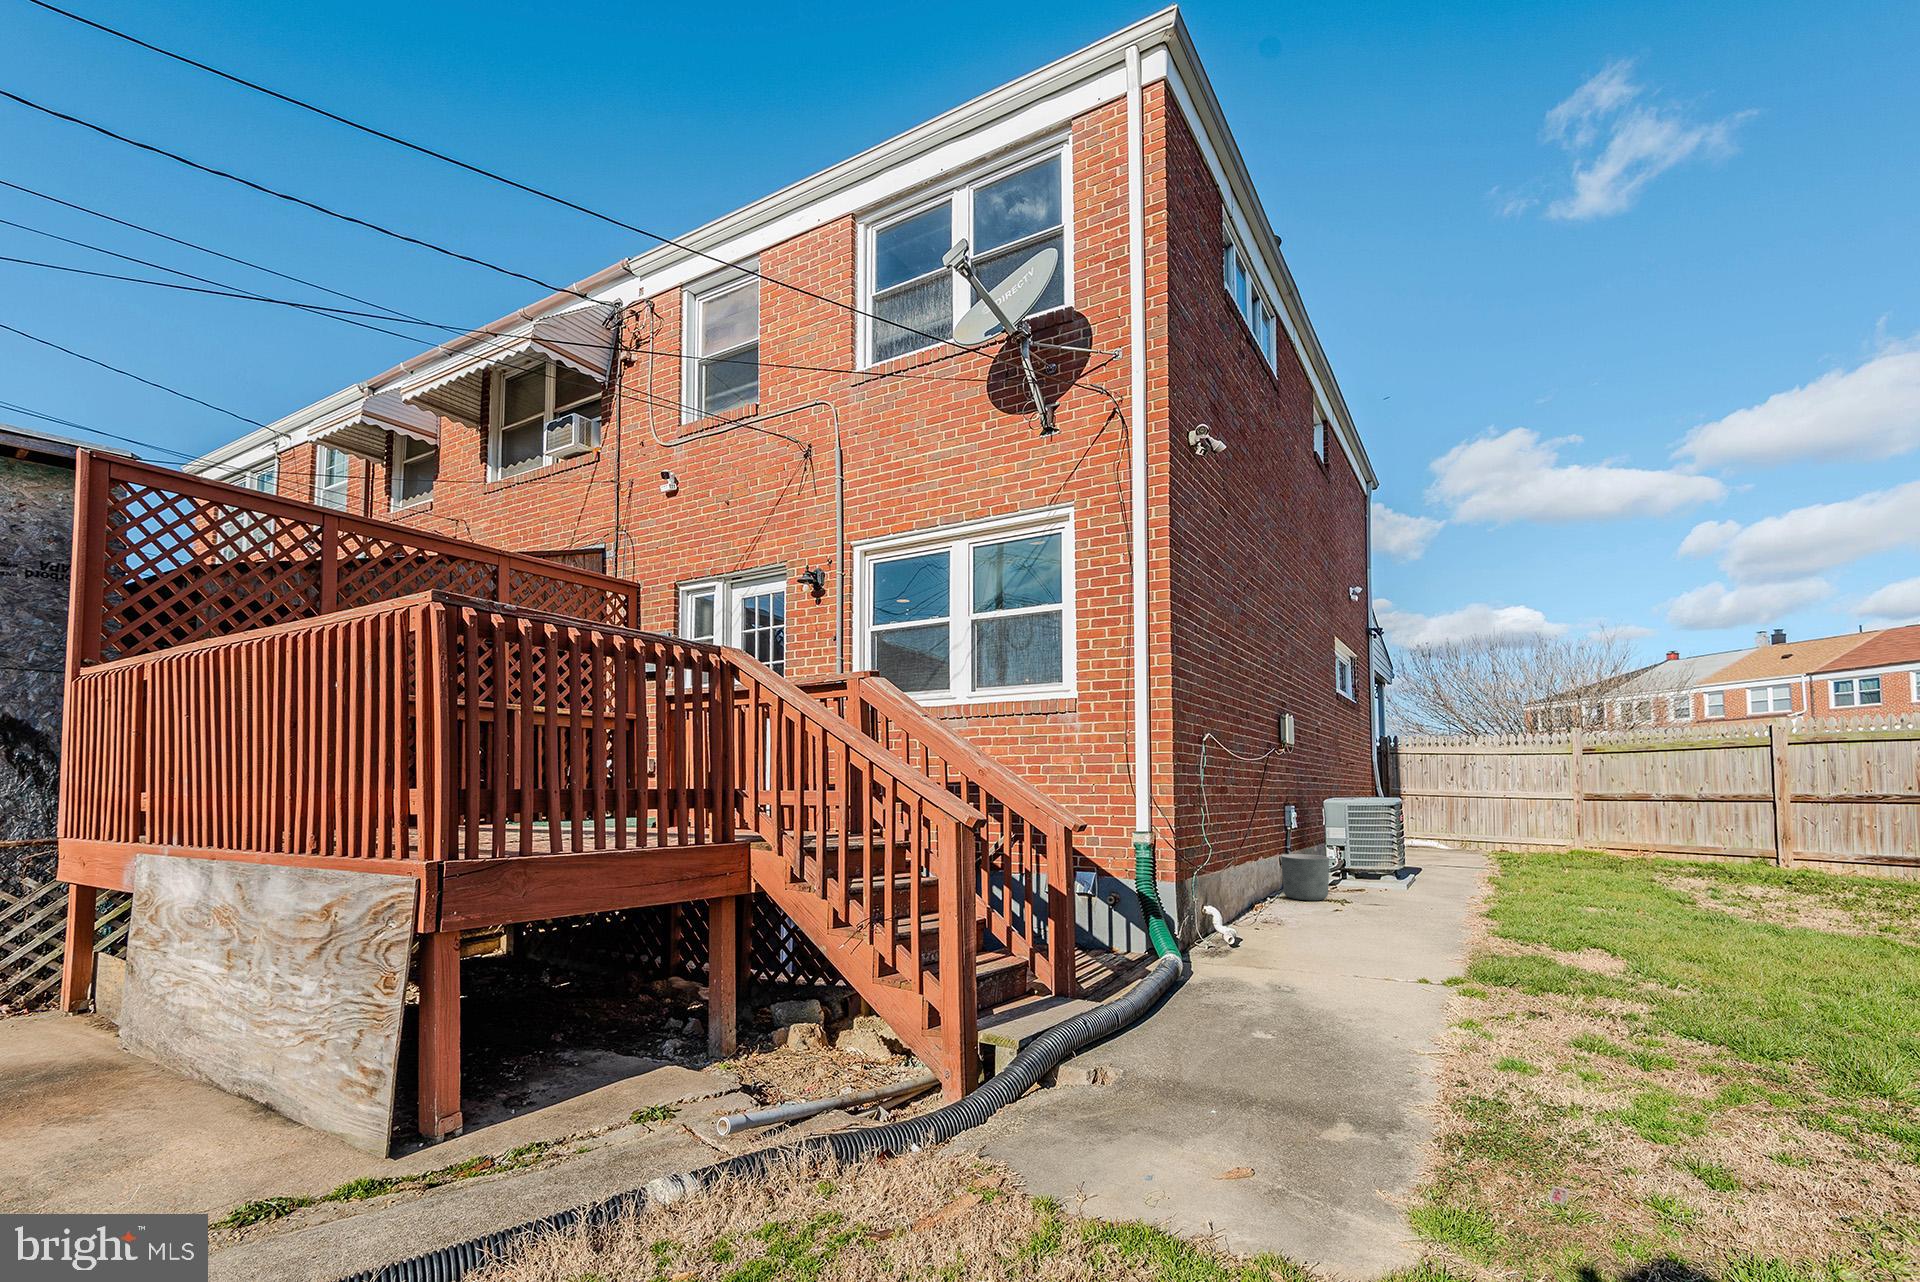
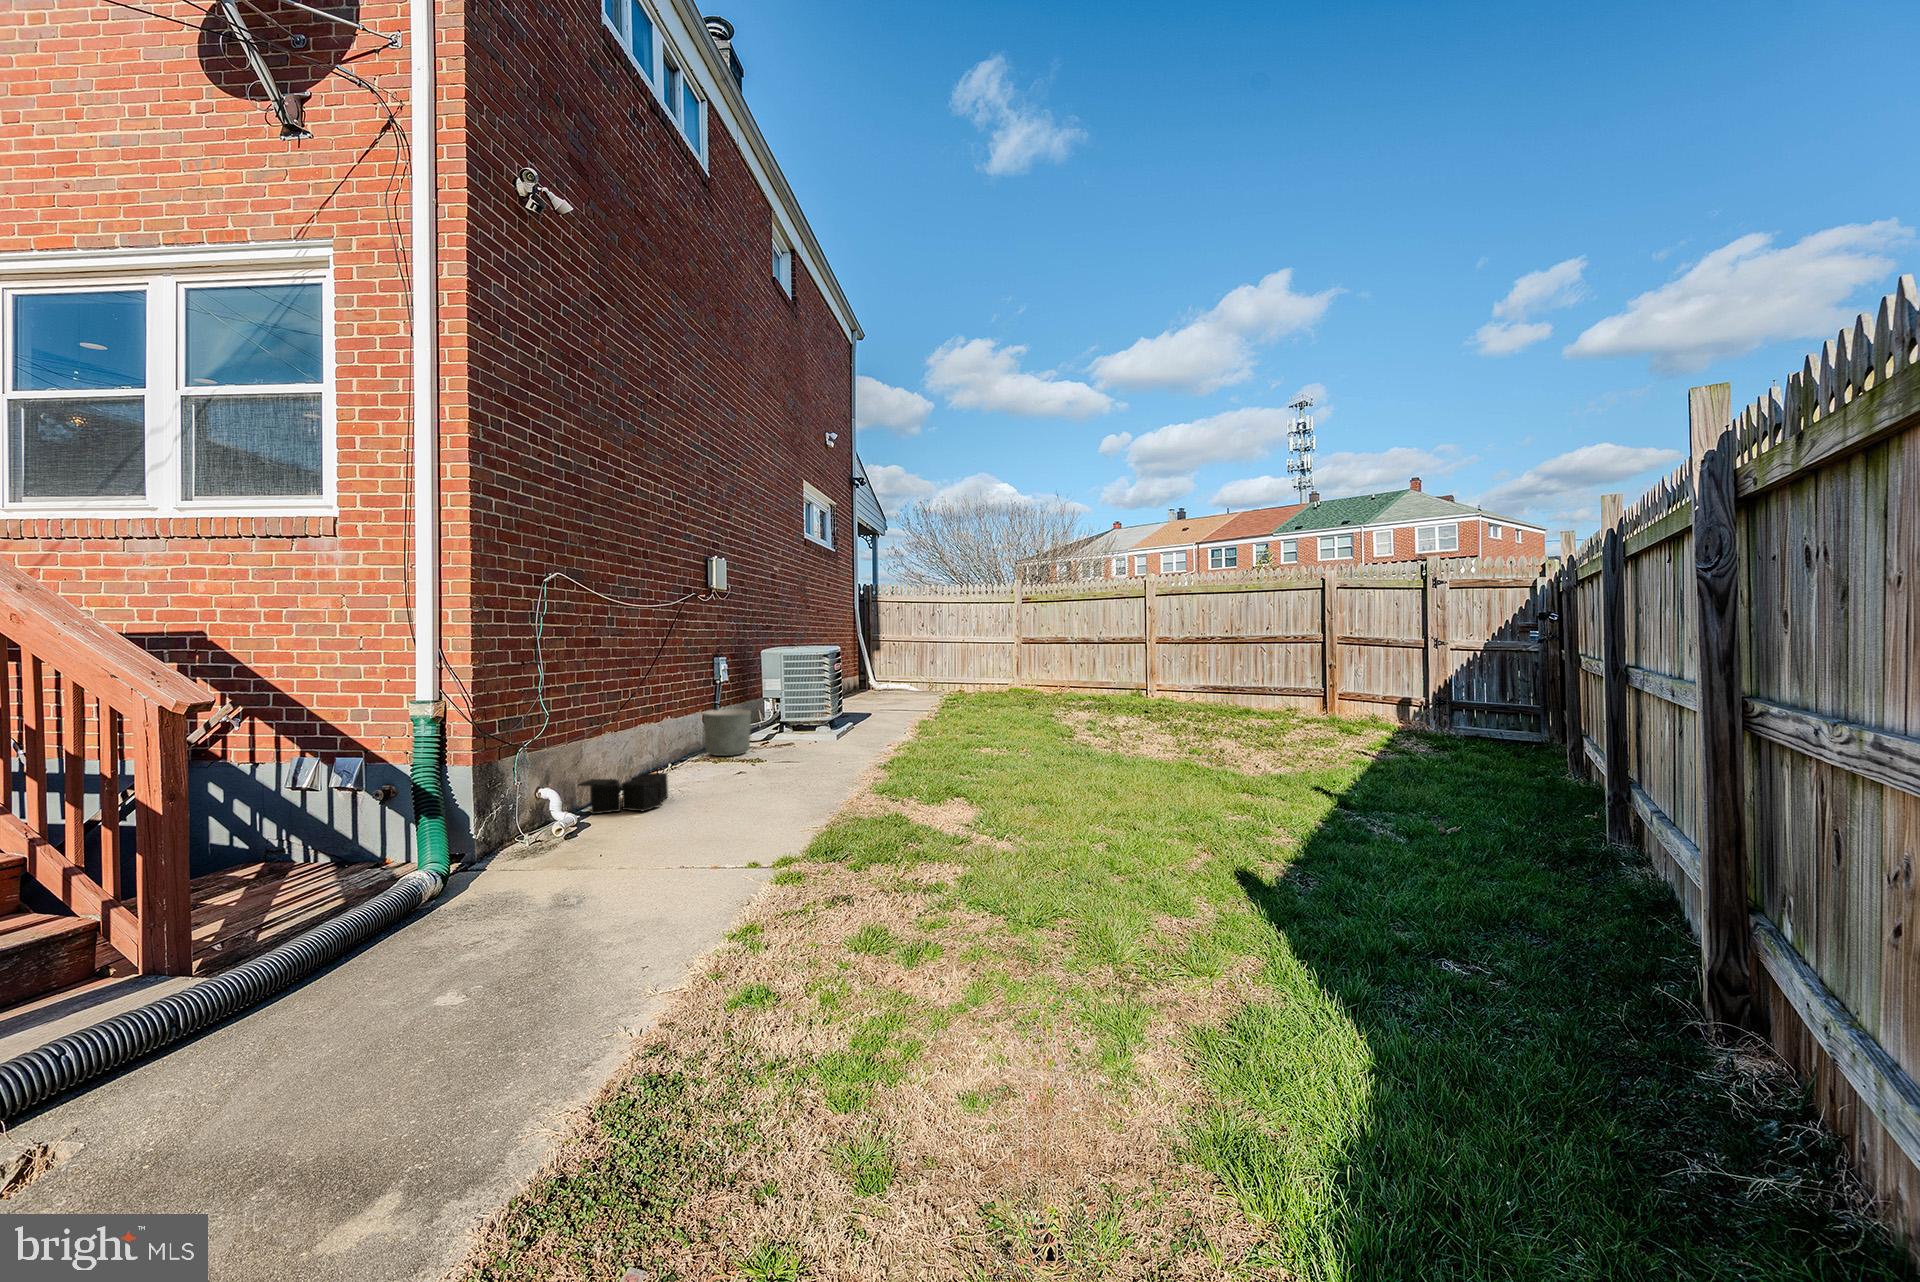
storage bin: none [1217,907,1295,940] -> present [578,773,668,814]

